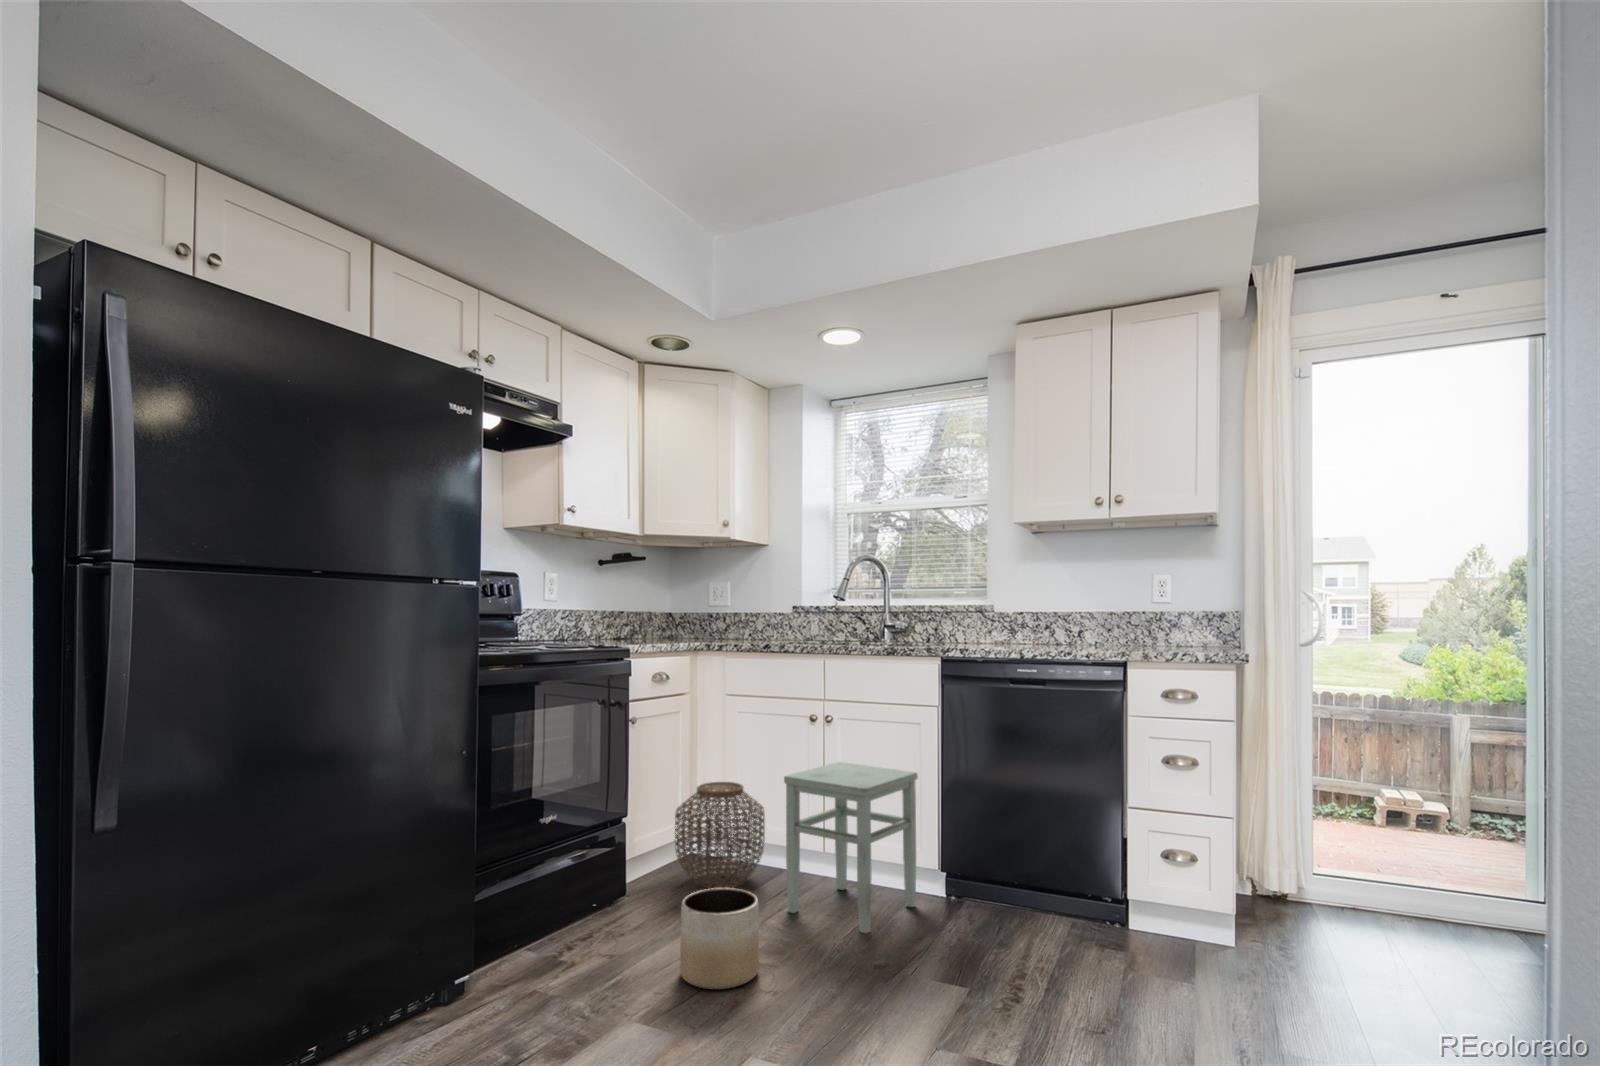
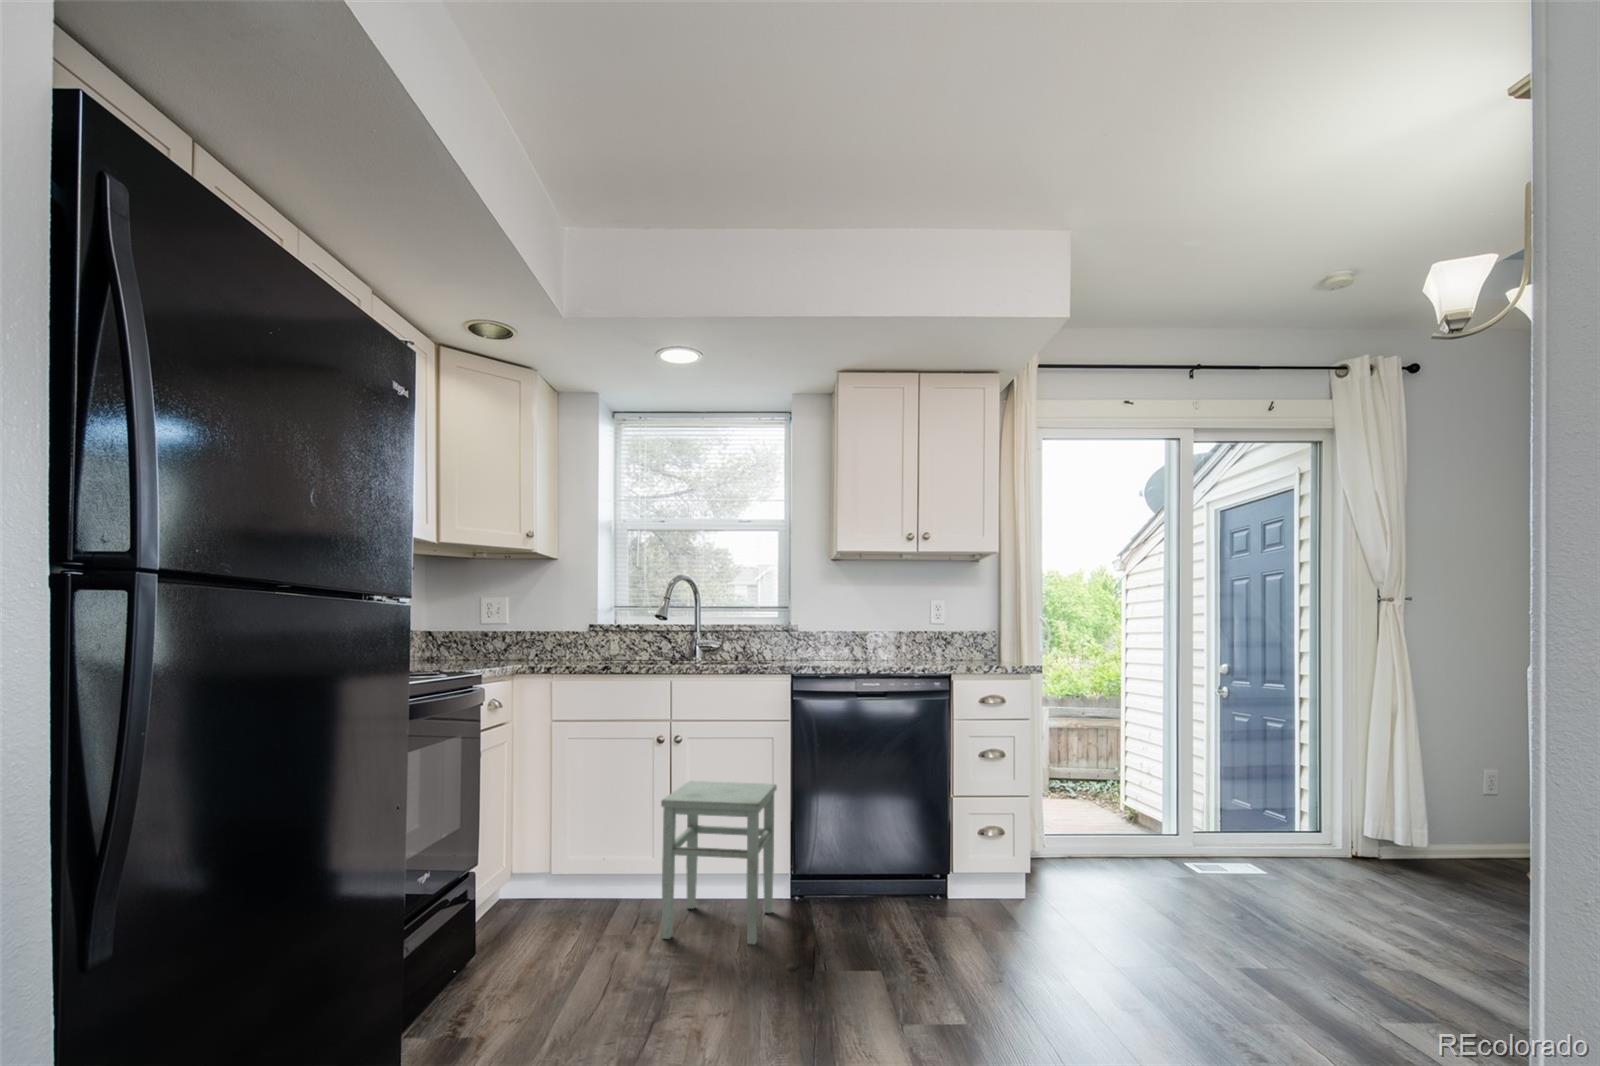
woven basket: present [675,782,765,889] -> none [512,814,613,931]
planter: present [680,888,759,990] -> none [618,920,701,1029]

